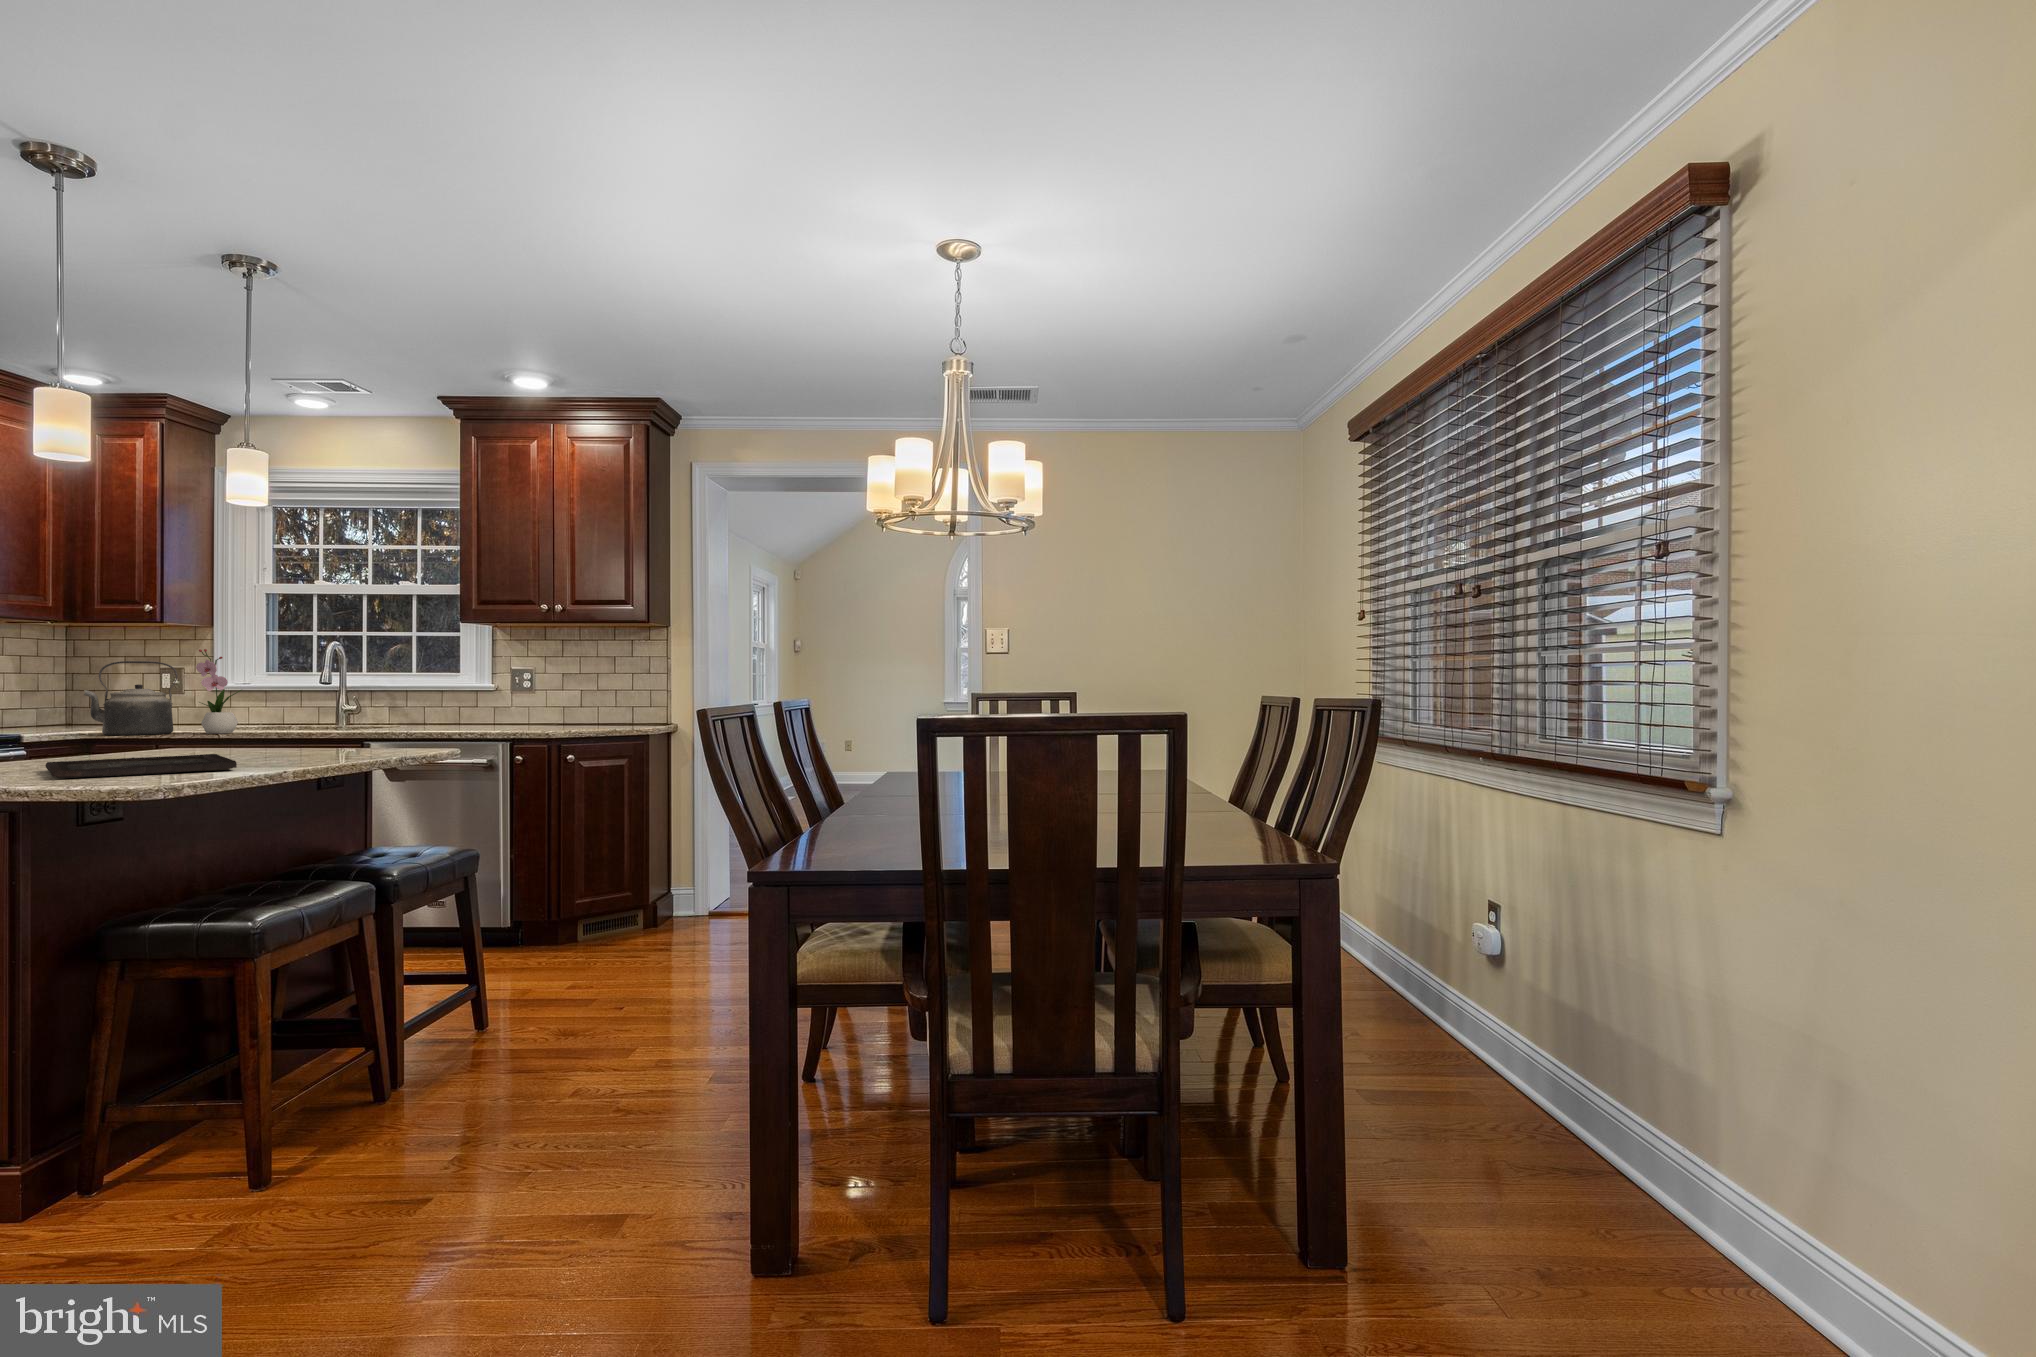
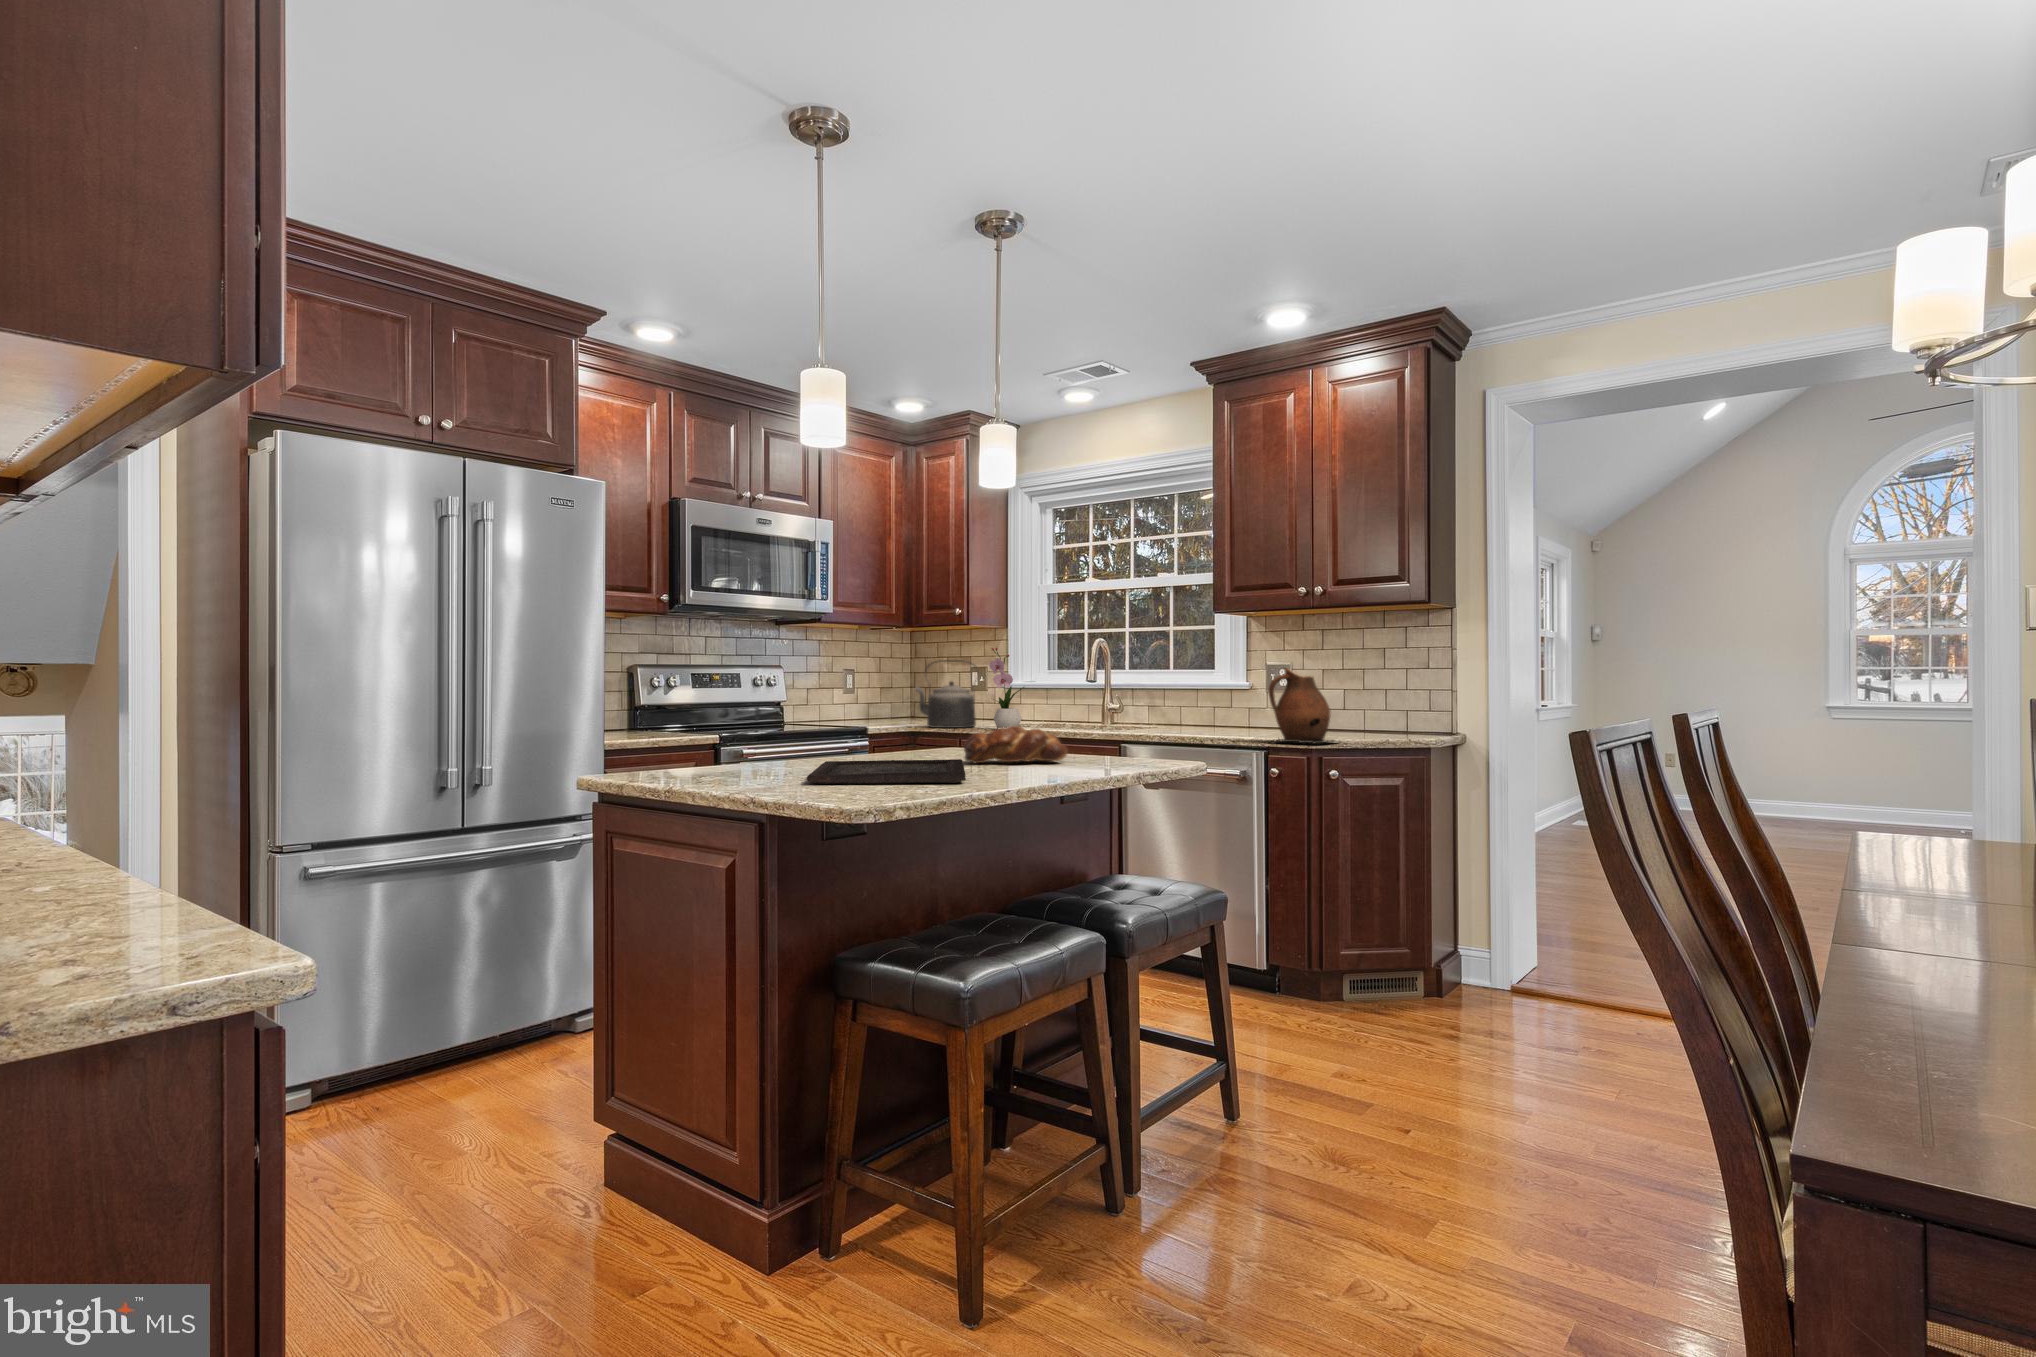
ceramic pitcher: none [515,672,578,734] -> present [1269,668,1332,744]
bread loaf: none [209,724,326,759] -> present [964,726,1068,763]

